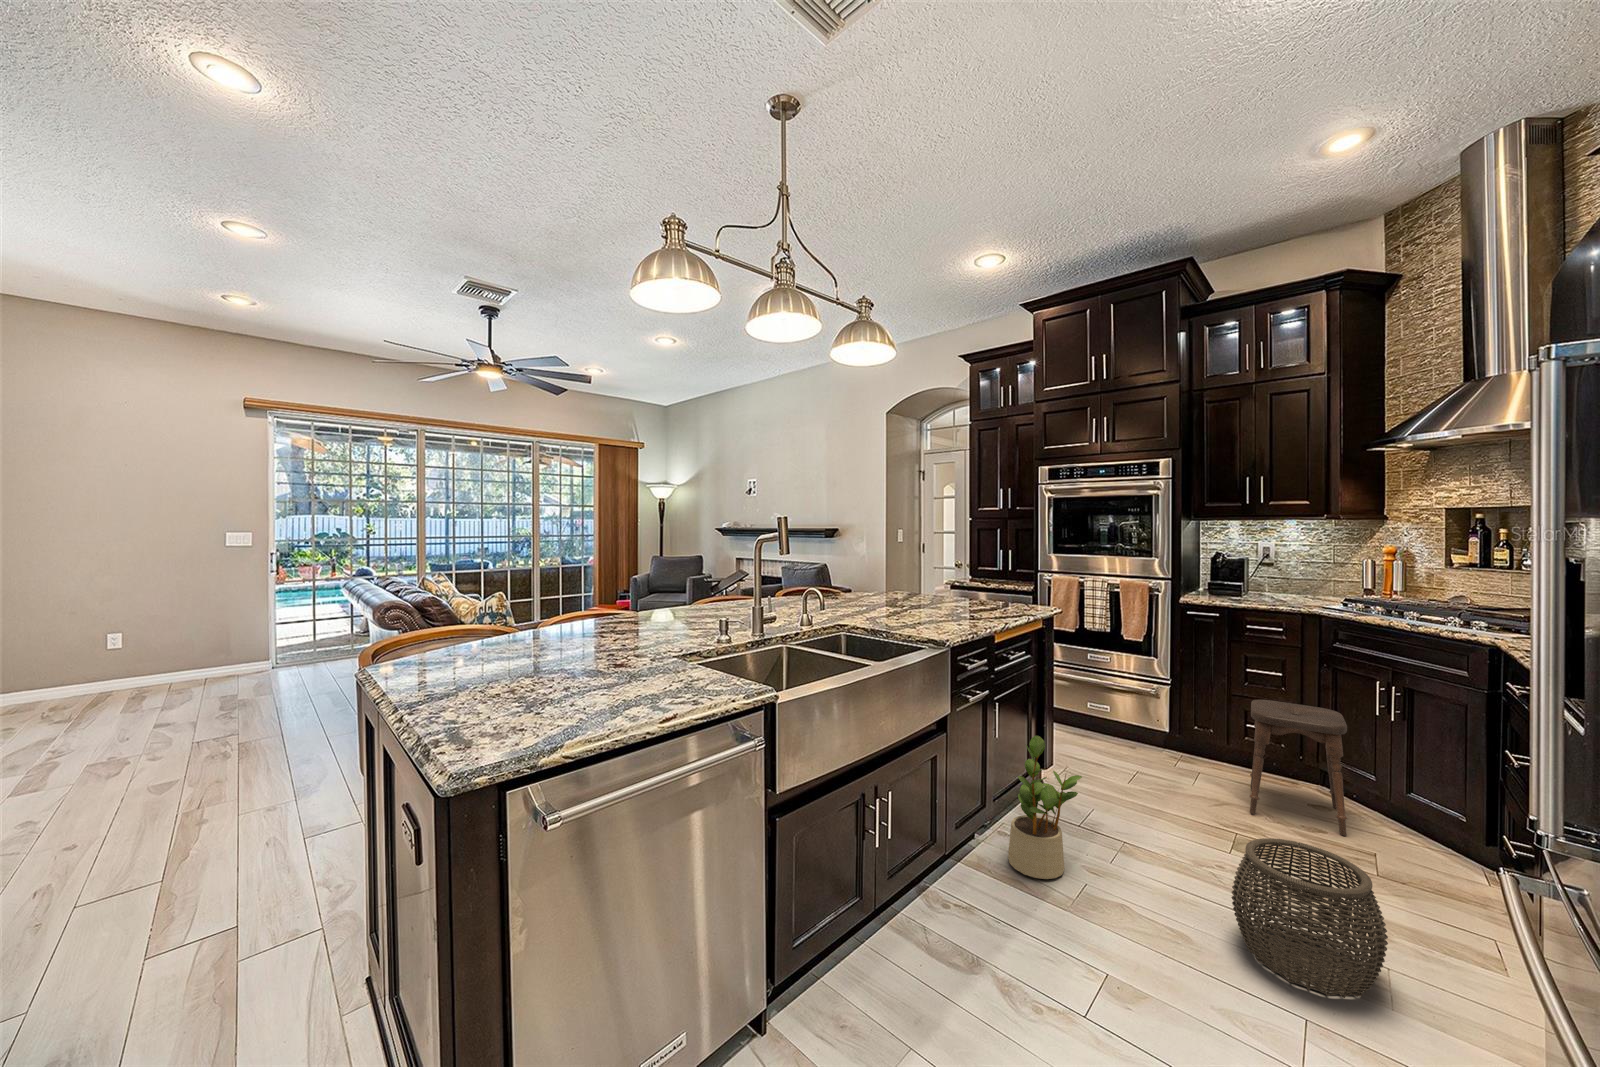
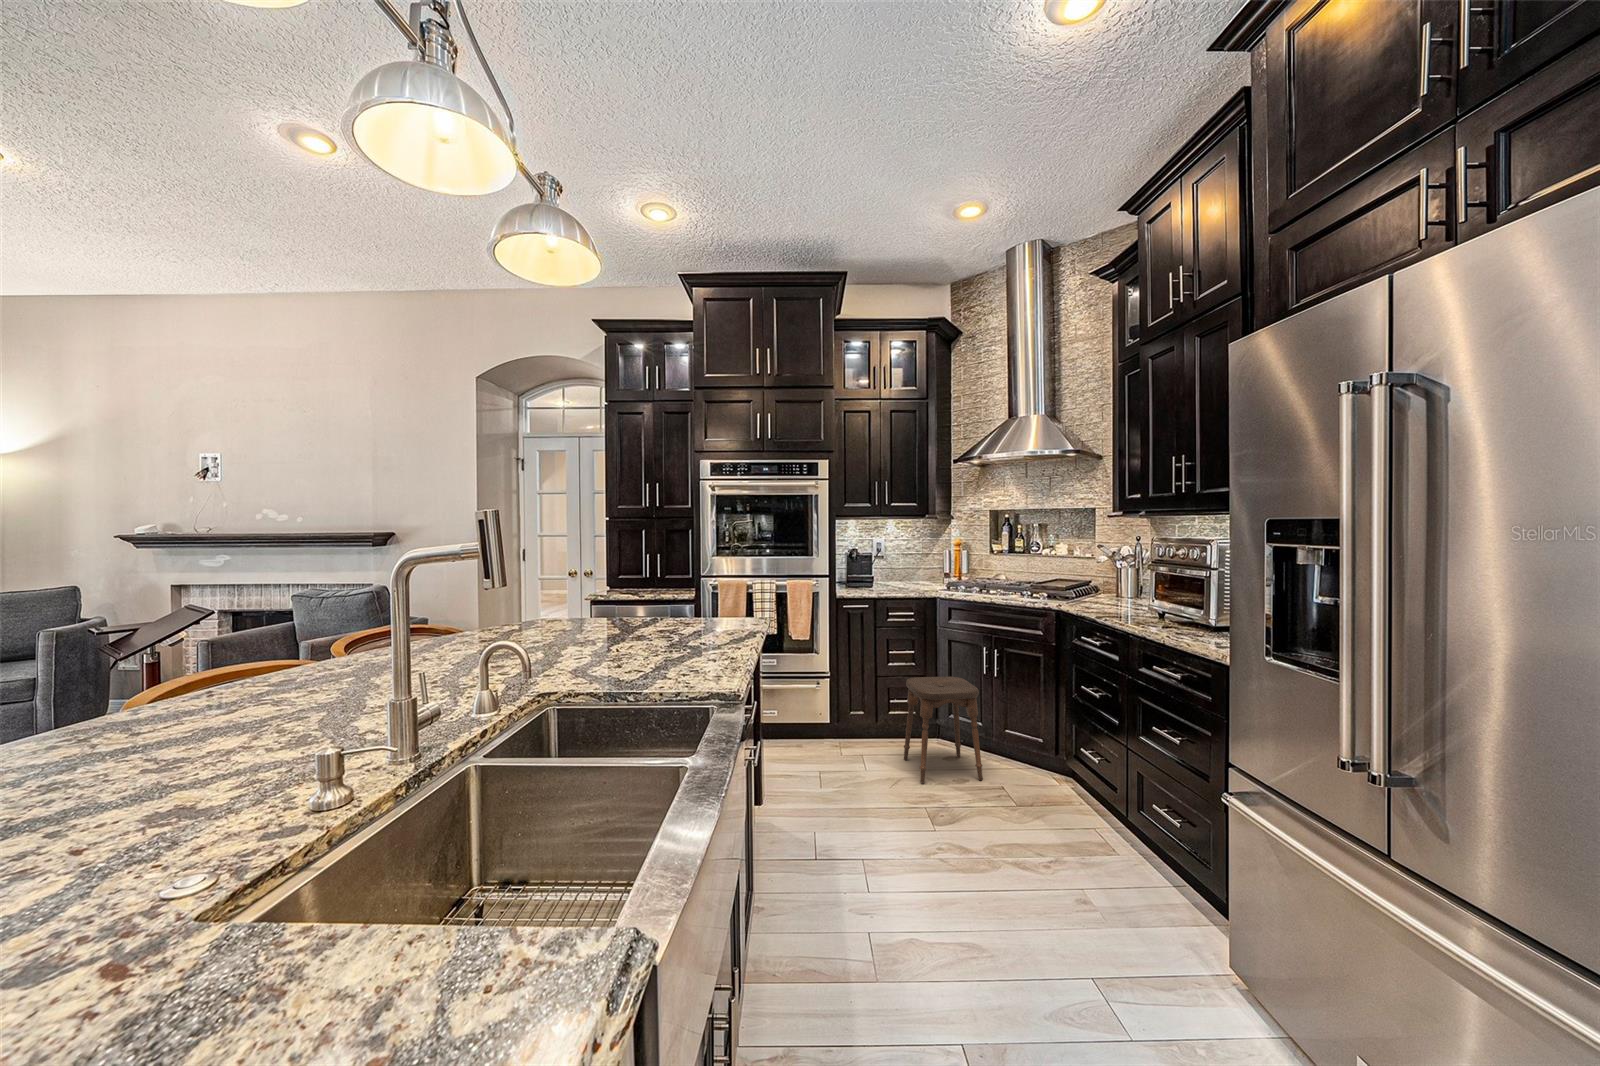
potted plant: present [1008,736,1082,879] -> none [789,773,860,947]
woven basket: present [1231,838,1388,998] -> none [1001,807,1118,944]

